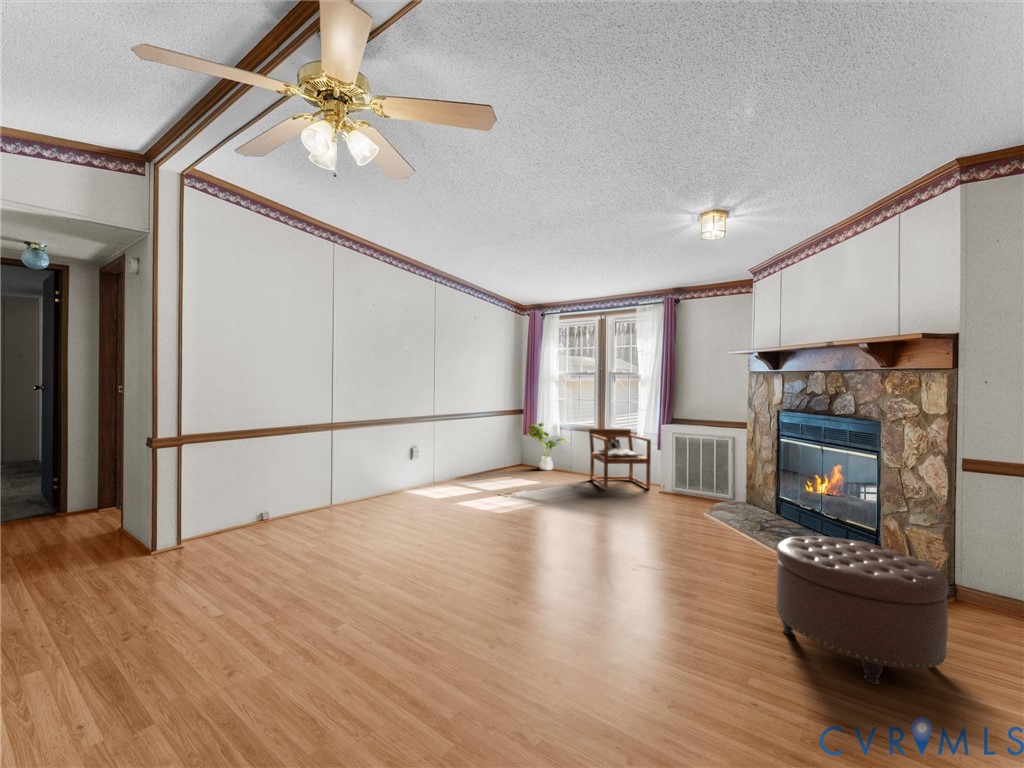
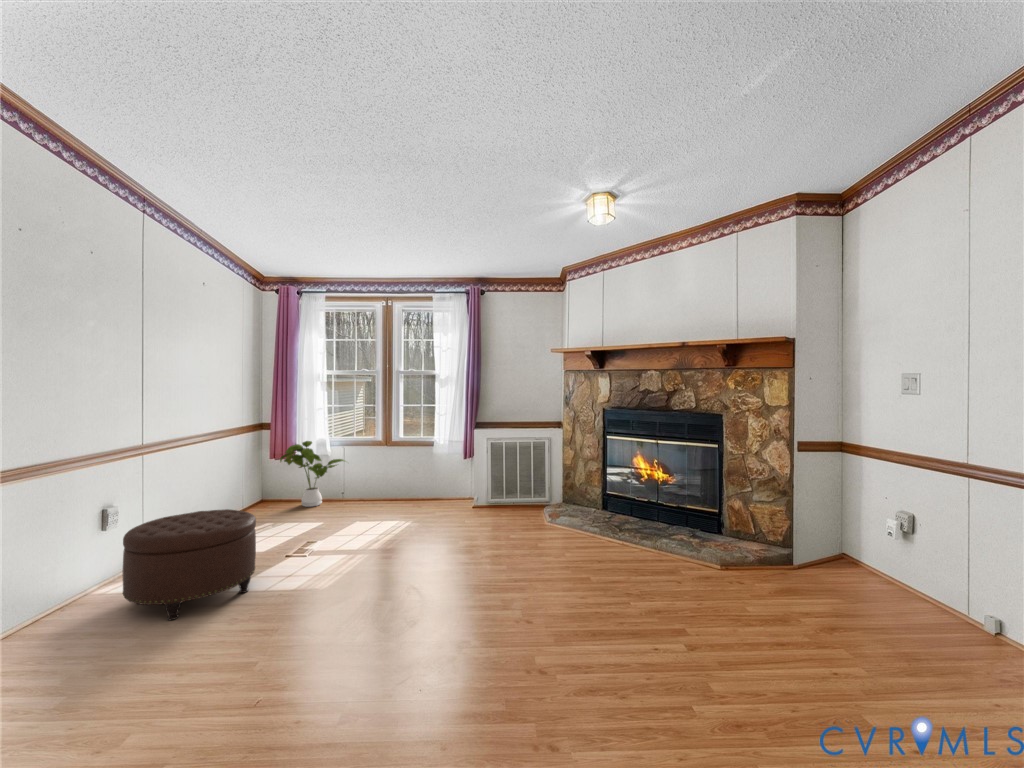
armchair: present [589,429,651,490] -> none [383,439,465,519]
ottoman: present [776,536,949,684] -> present [122,509,256,620]

